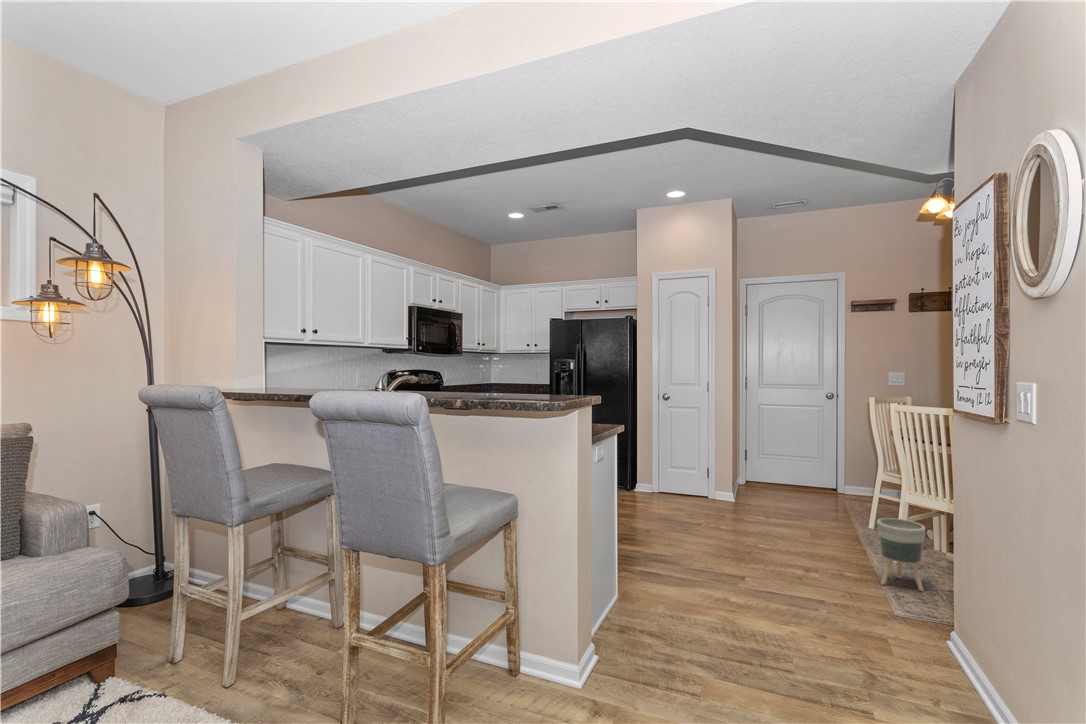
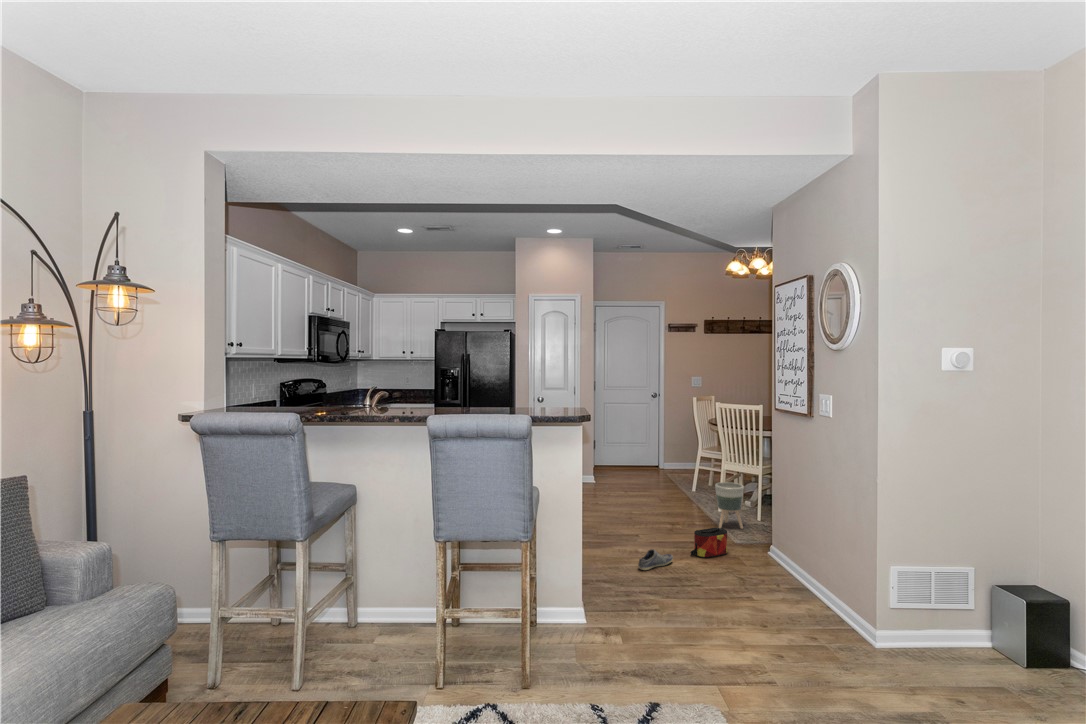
bag: none [807,584,872,628] -> present [690,528,727,558]
shoe: none [713,600,773,629] -> present [638,549,673,570]

